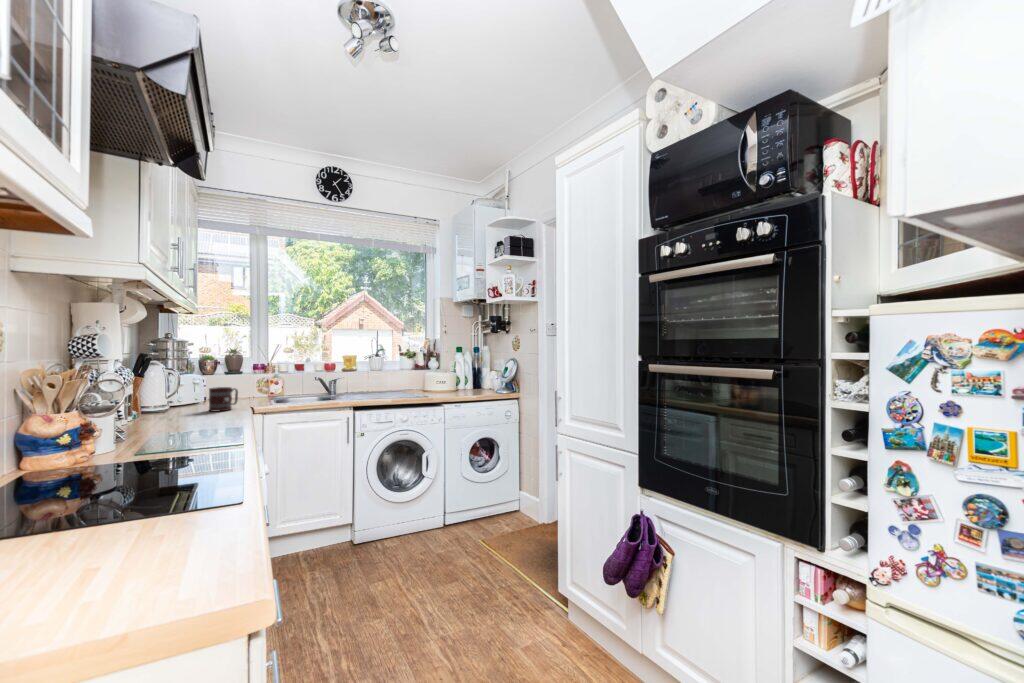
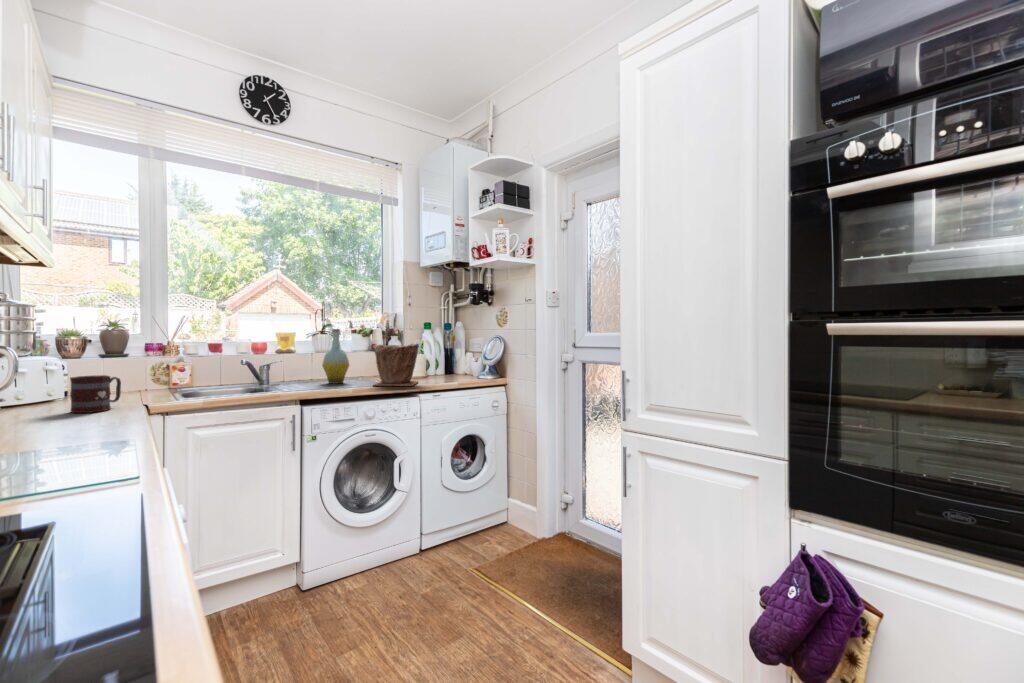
bottle: none [374,353,395,395] -> present [322,329,349,384]
plant pot: none [409,364,447,397] -> present [373,343,419,386]

